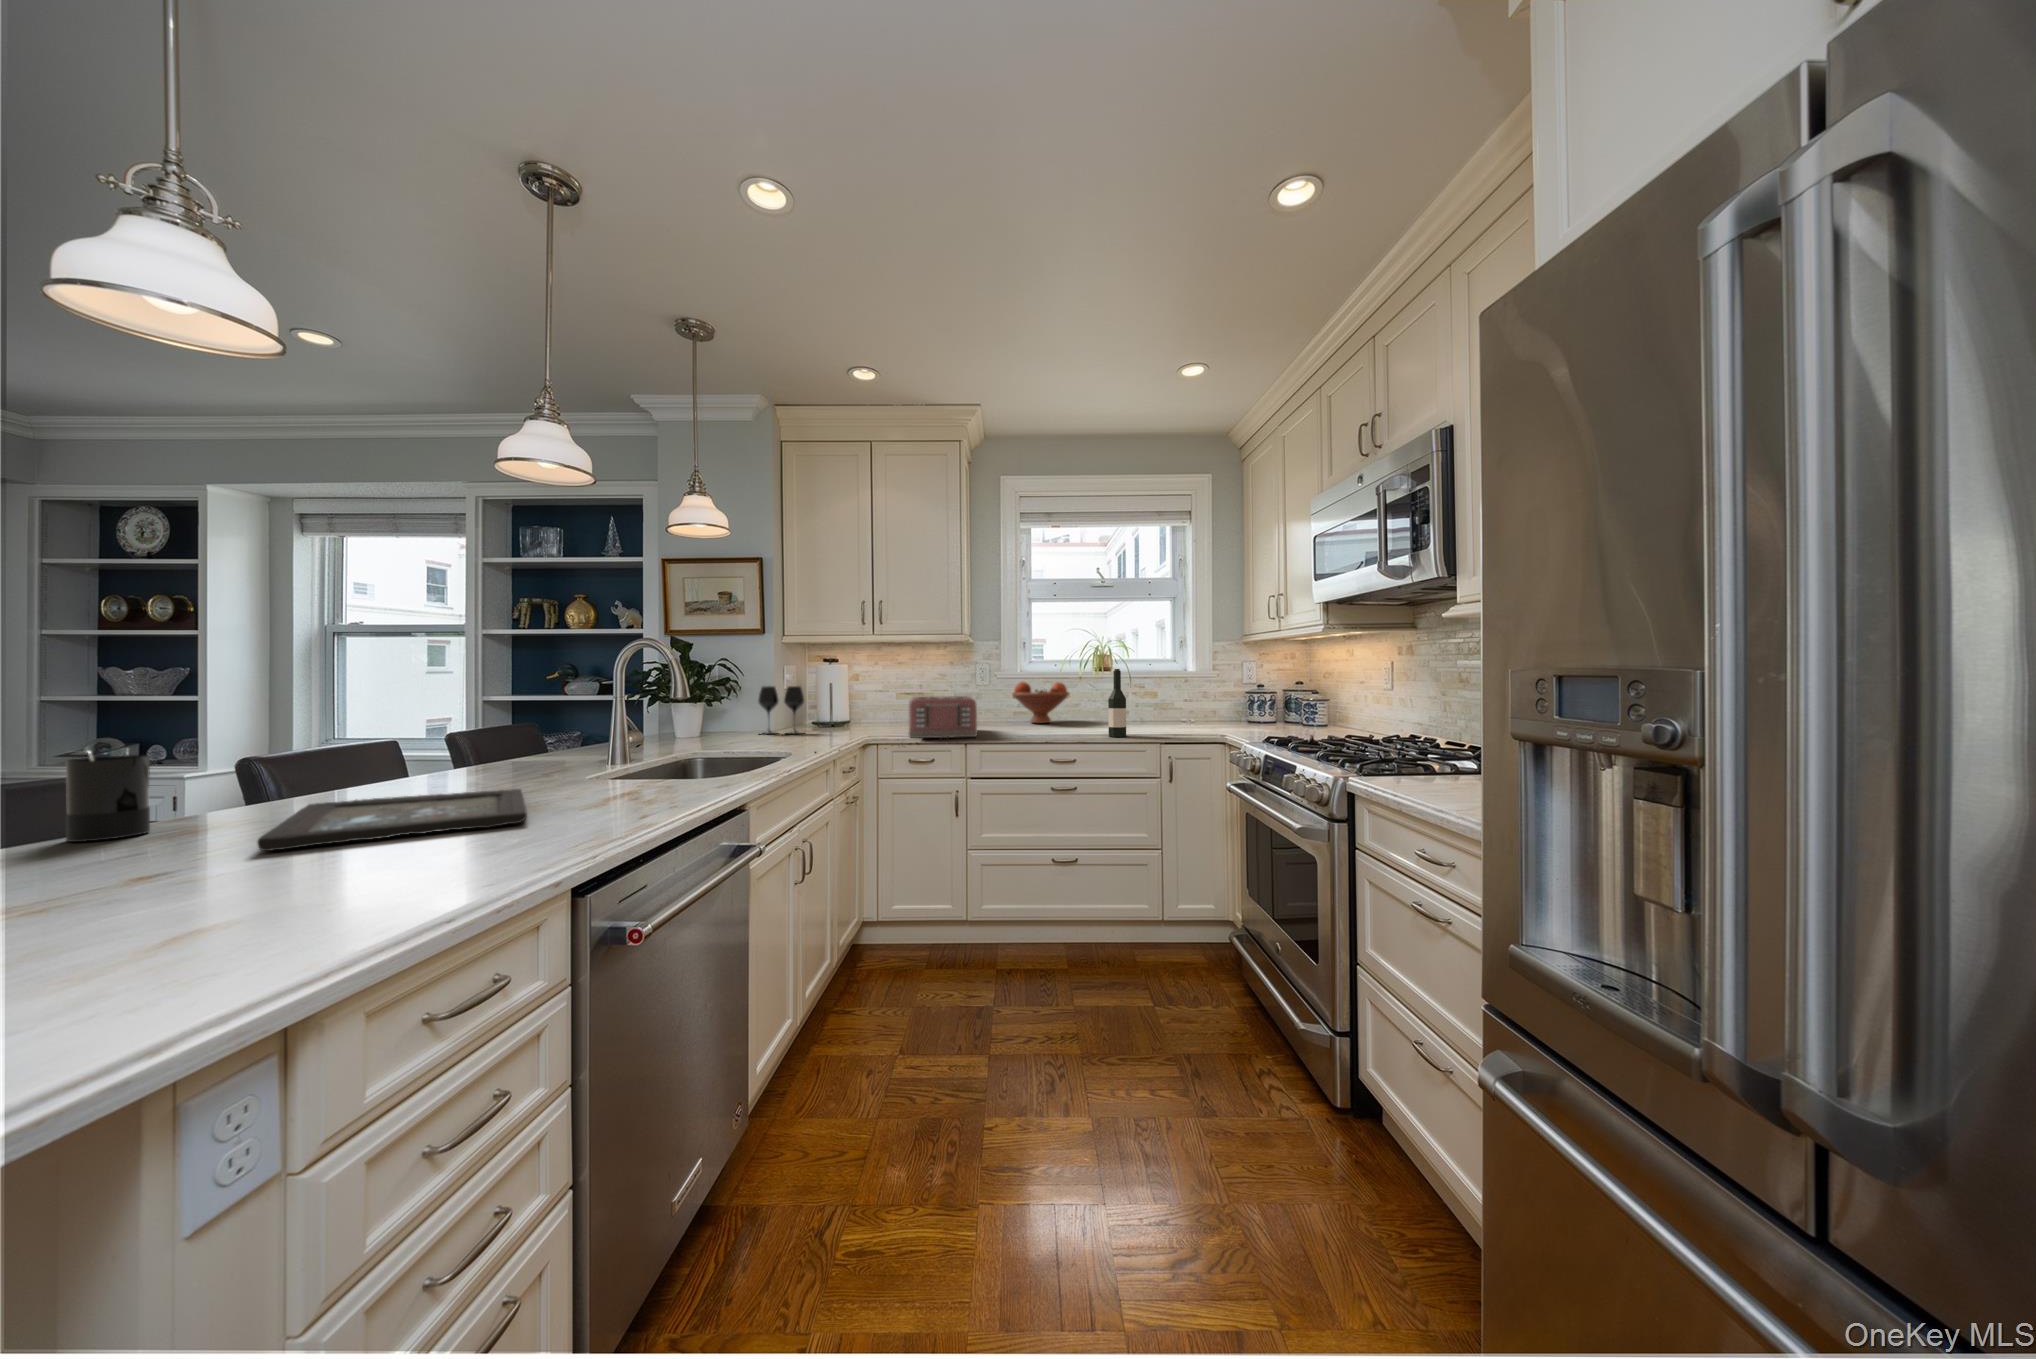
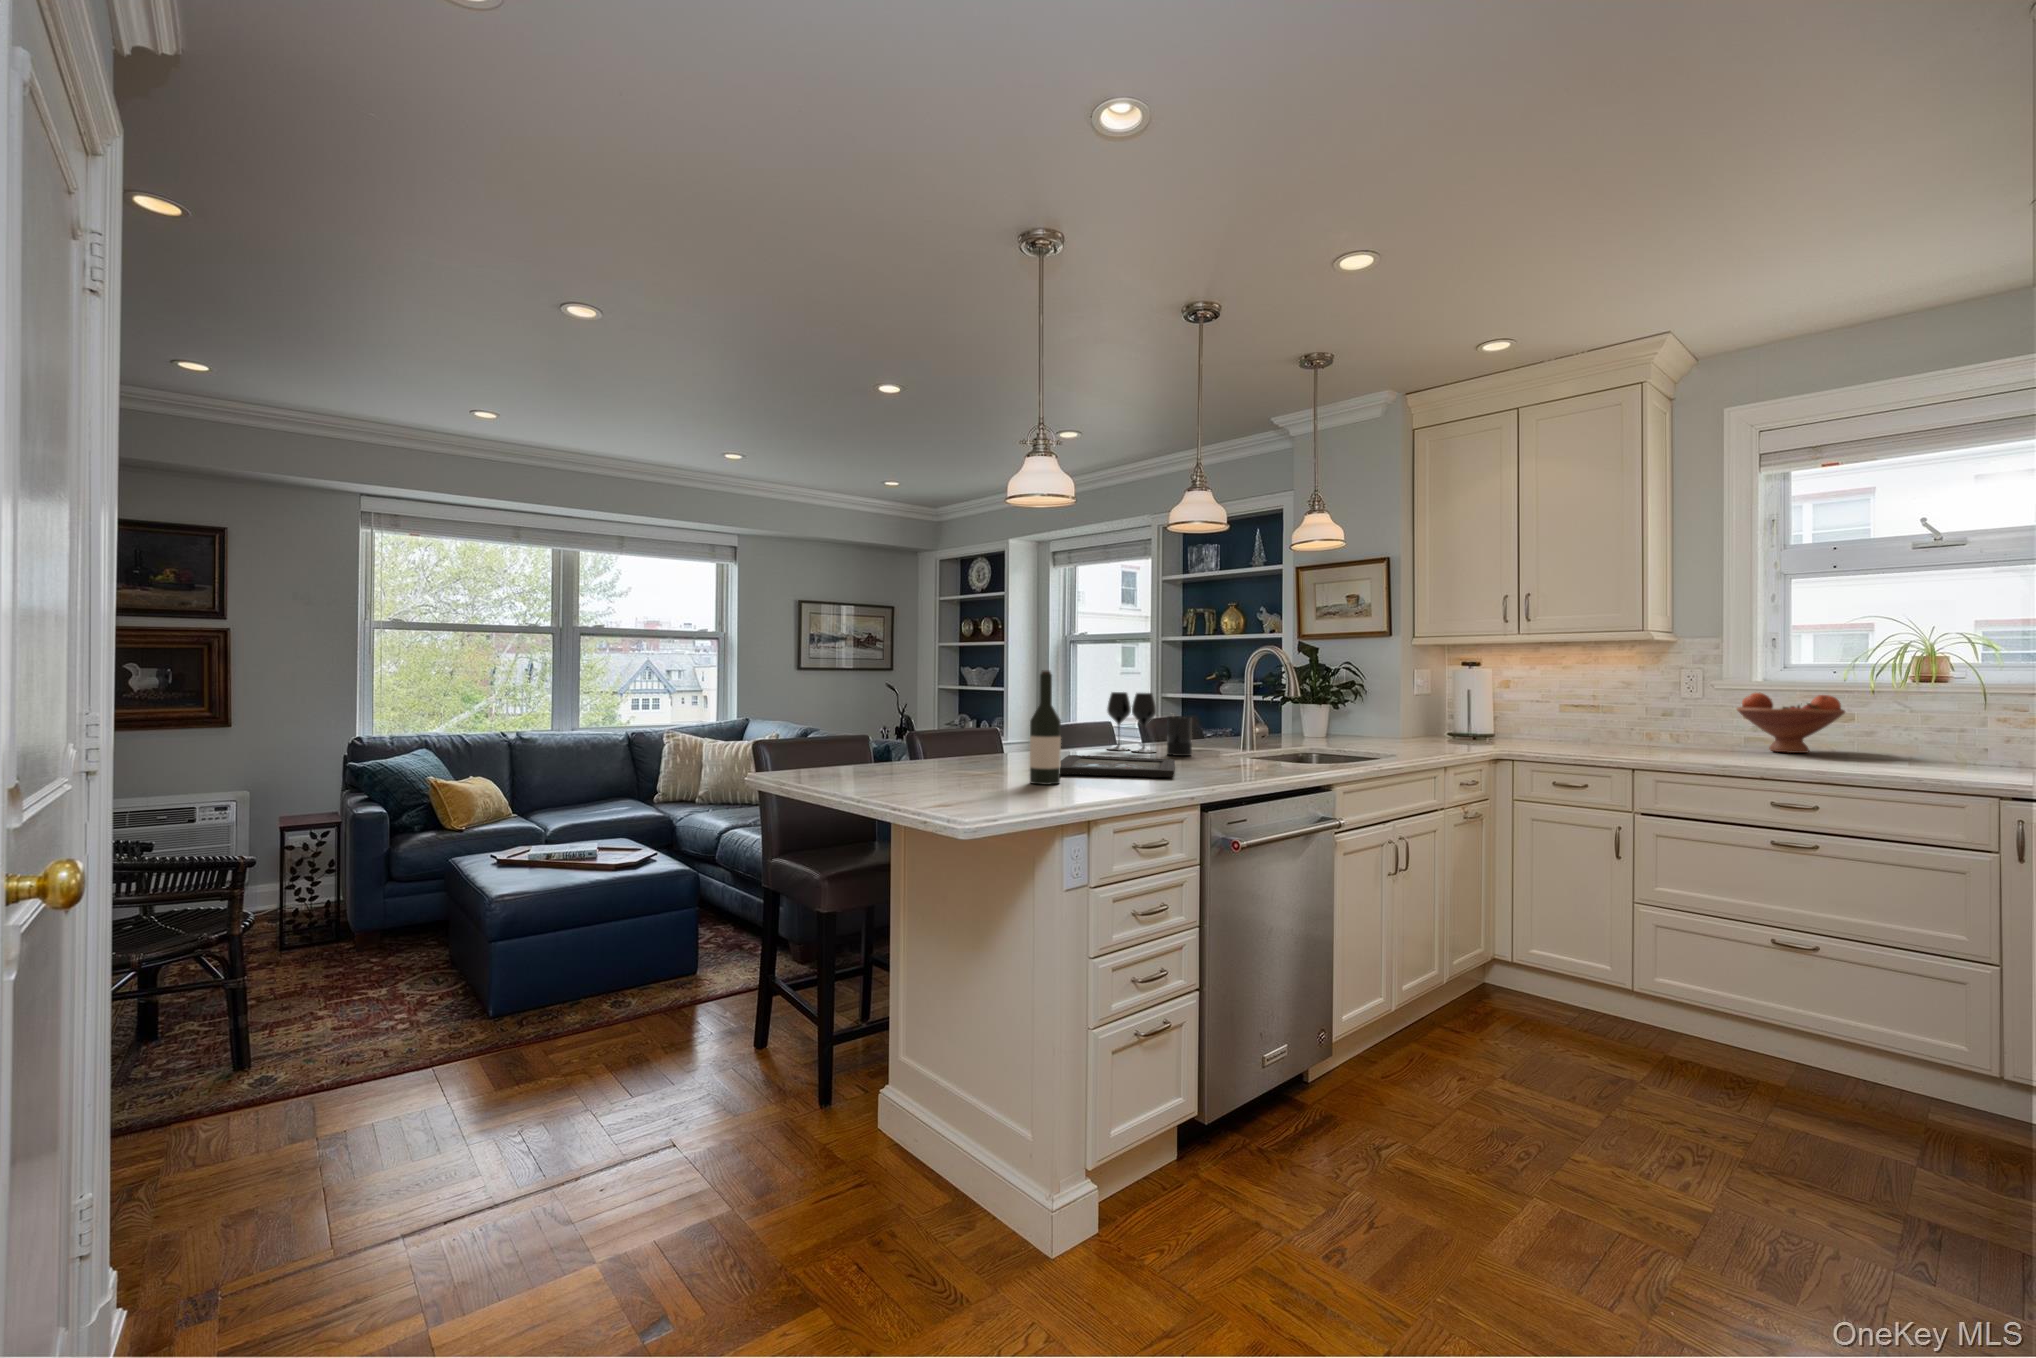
wine bottle: present [1108,669,1126,737] -> present [1030,670,1061,785]
wine glass: present [758,686,804,734] -> present [1107,692,1156,753]
toaster: present [909,696,978,738] -> none [1552,708,1658,760]
candle: present [66,751,150,842] -> present [1167,716,1192,756]

